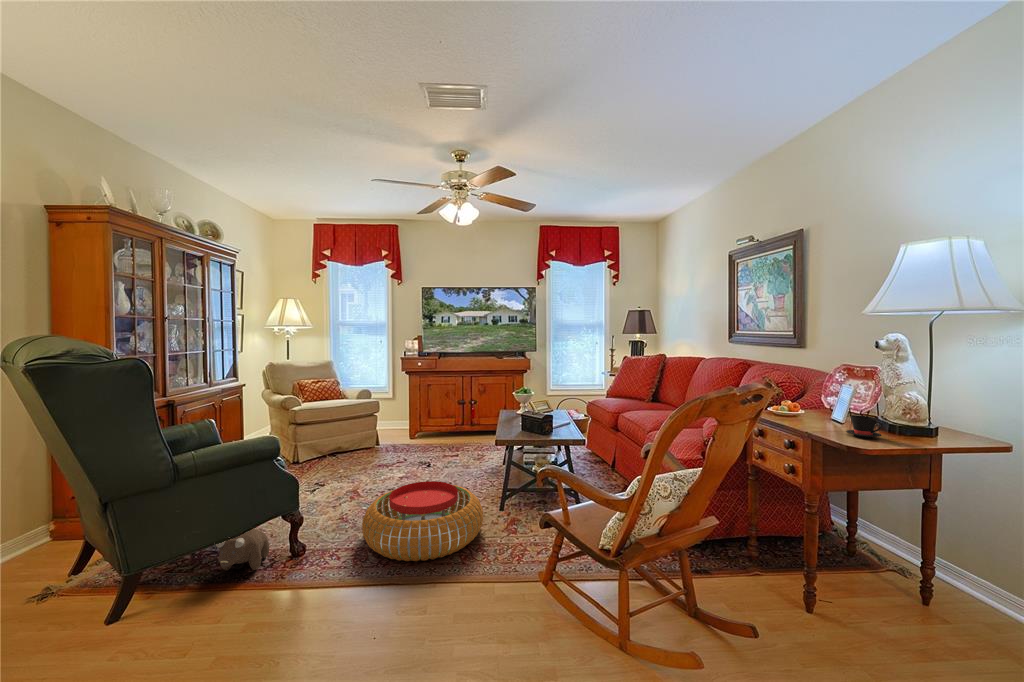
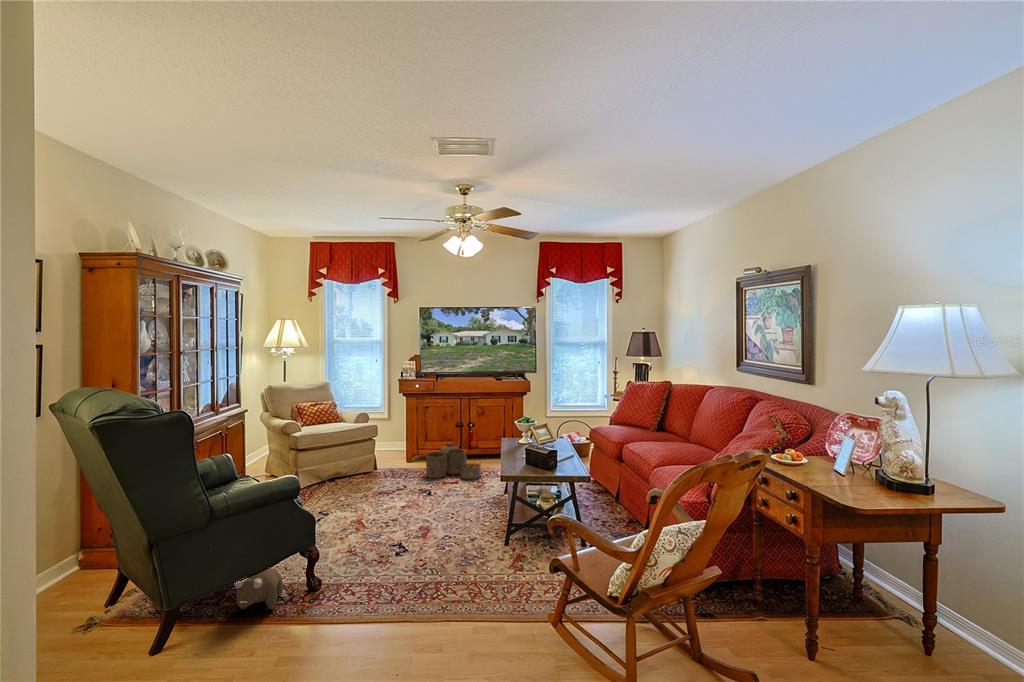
teacup: present [846,415,883,438] -> none [839,467,871,490]
woven basket: none [425,418,479,452] -> present [426,444,481,479]
pouf: present [362,481,483,561] -> none [373,517,491,600]

